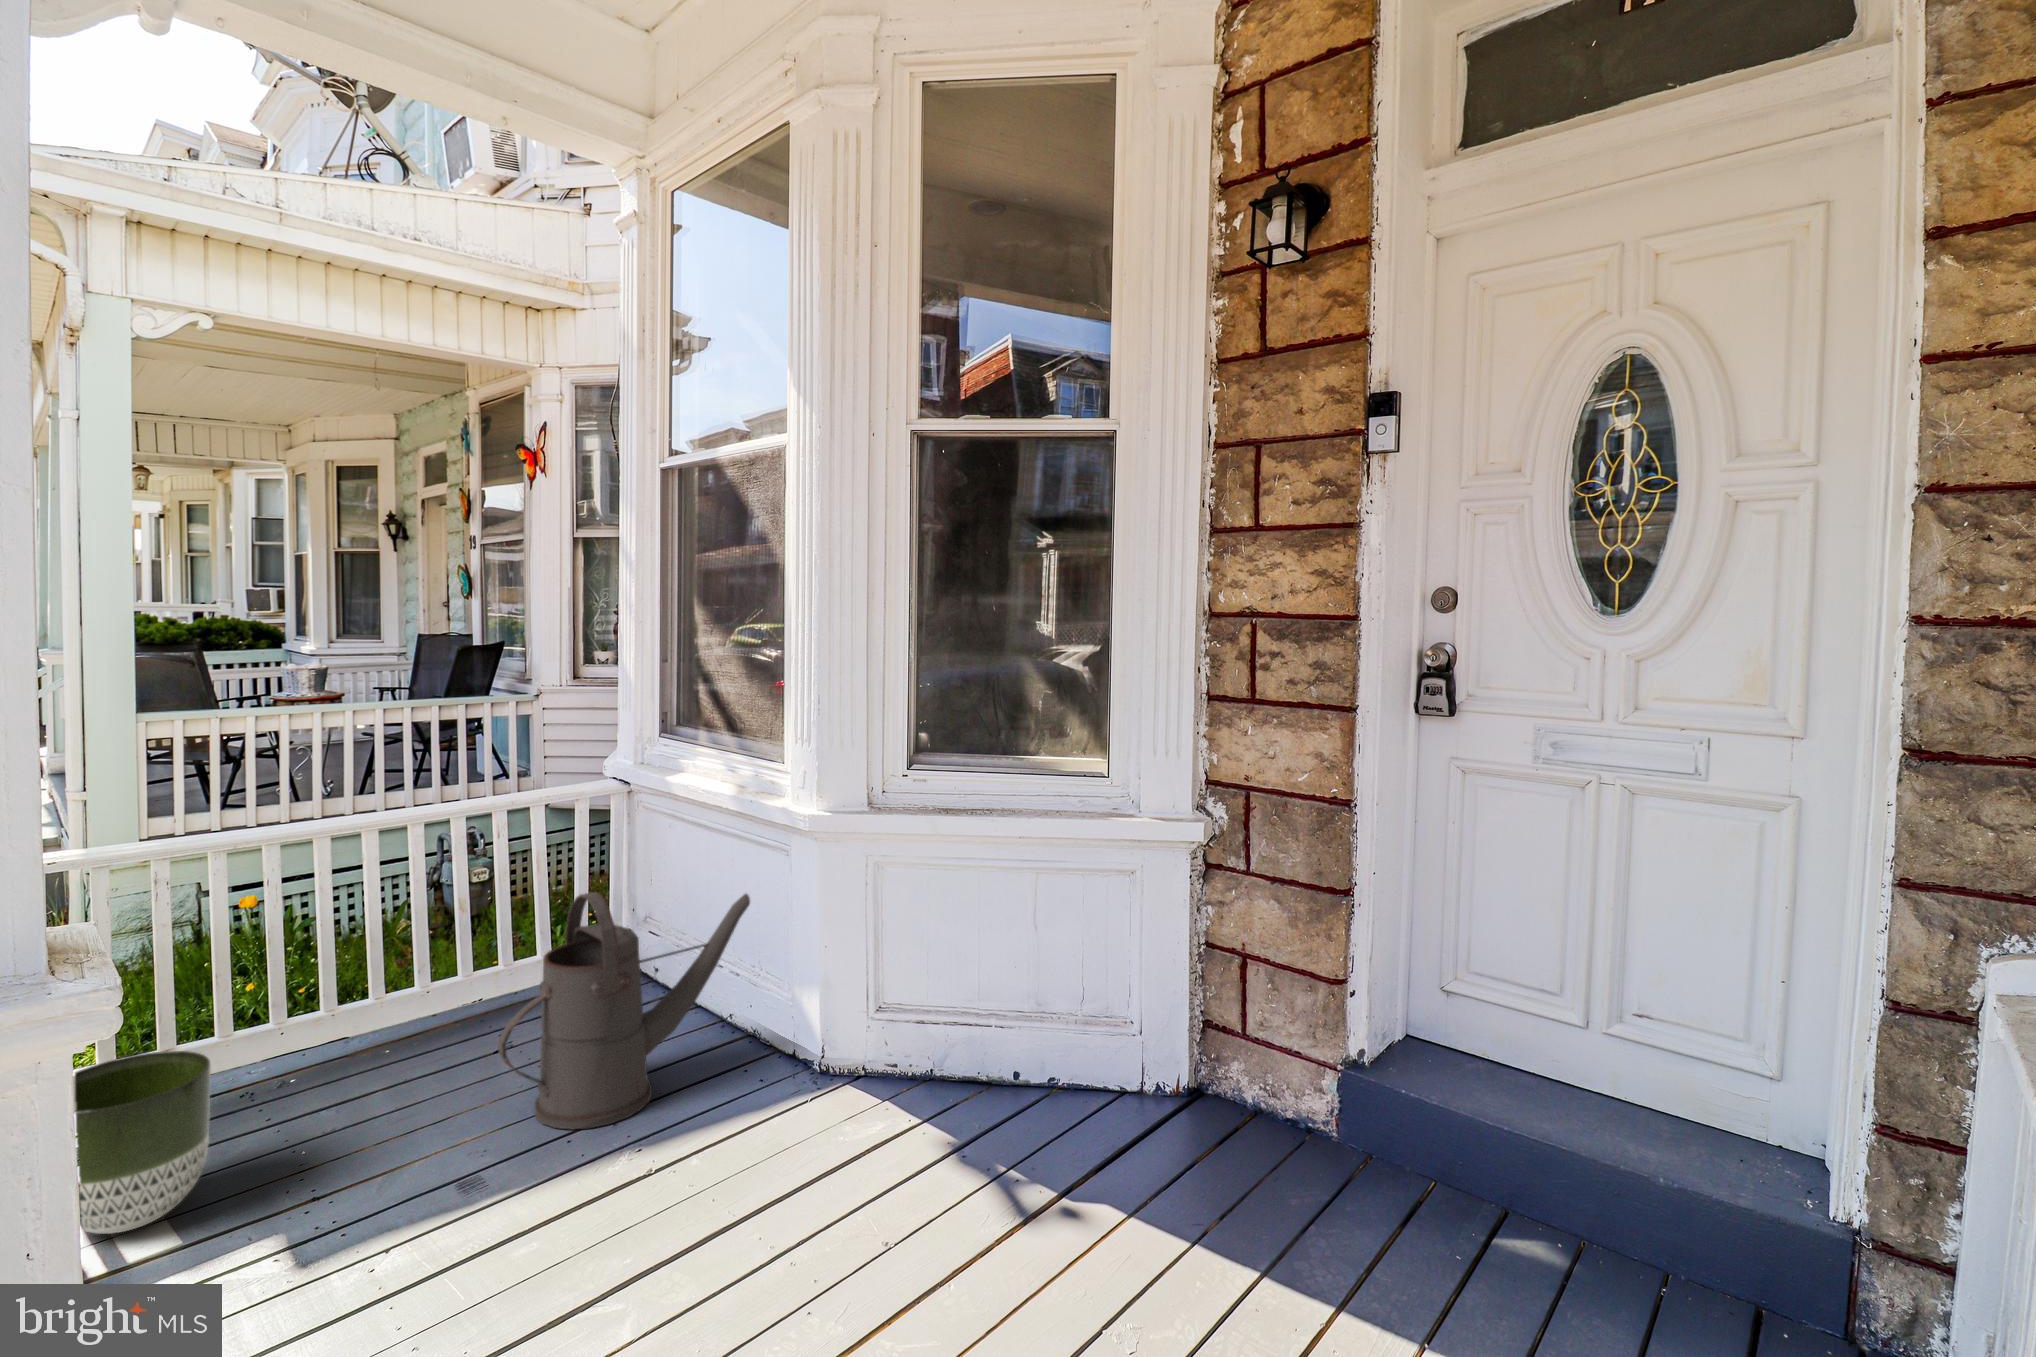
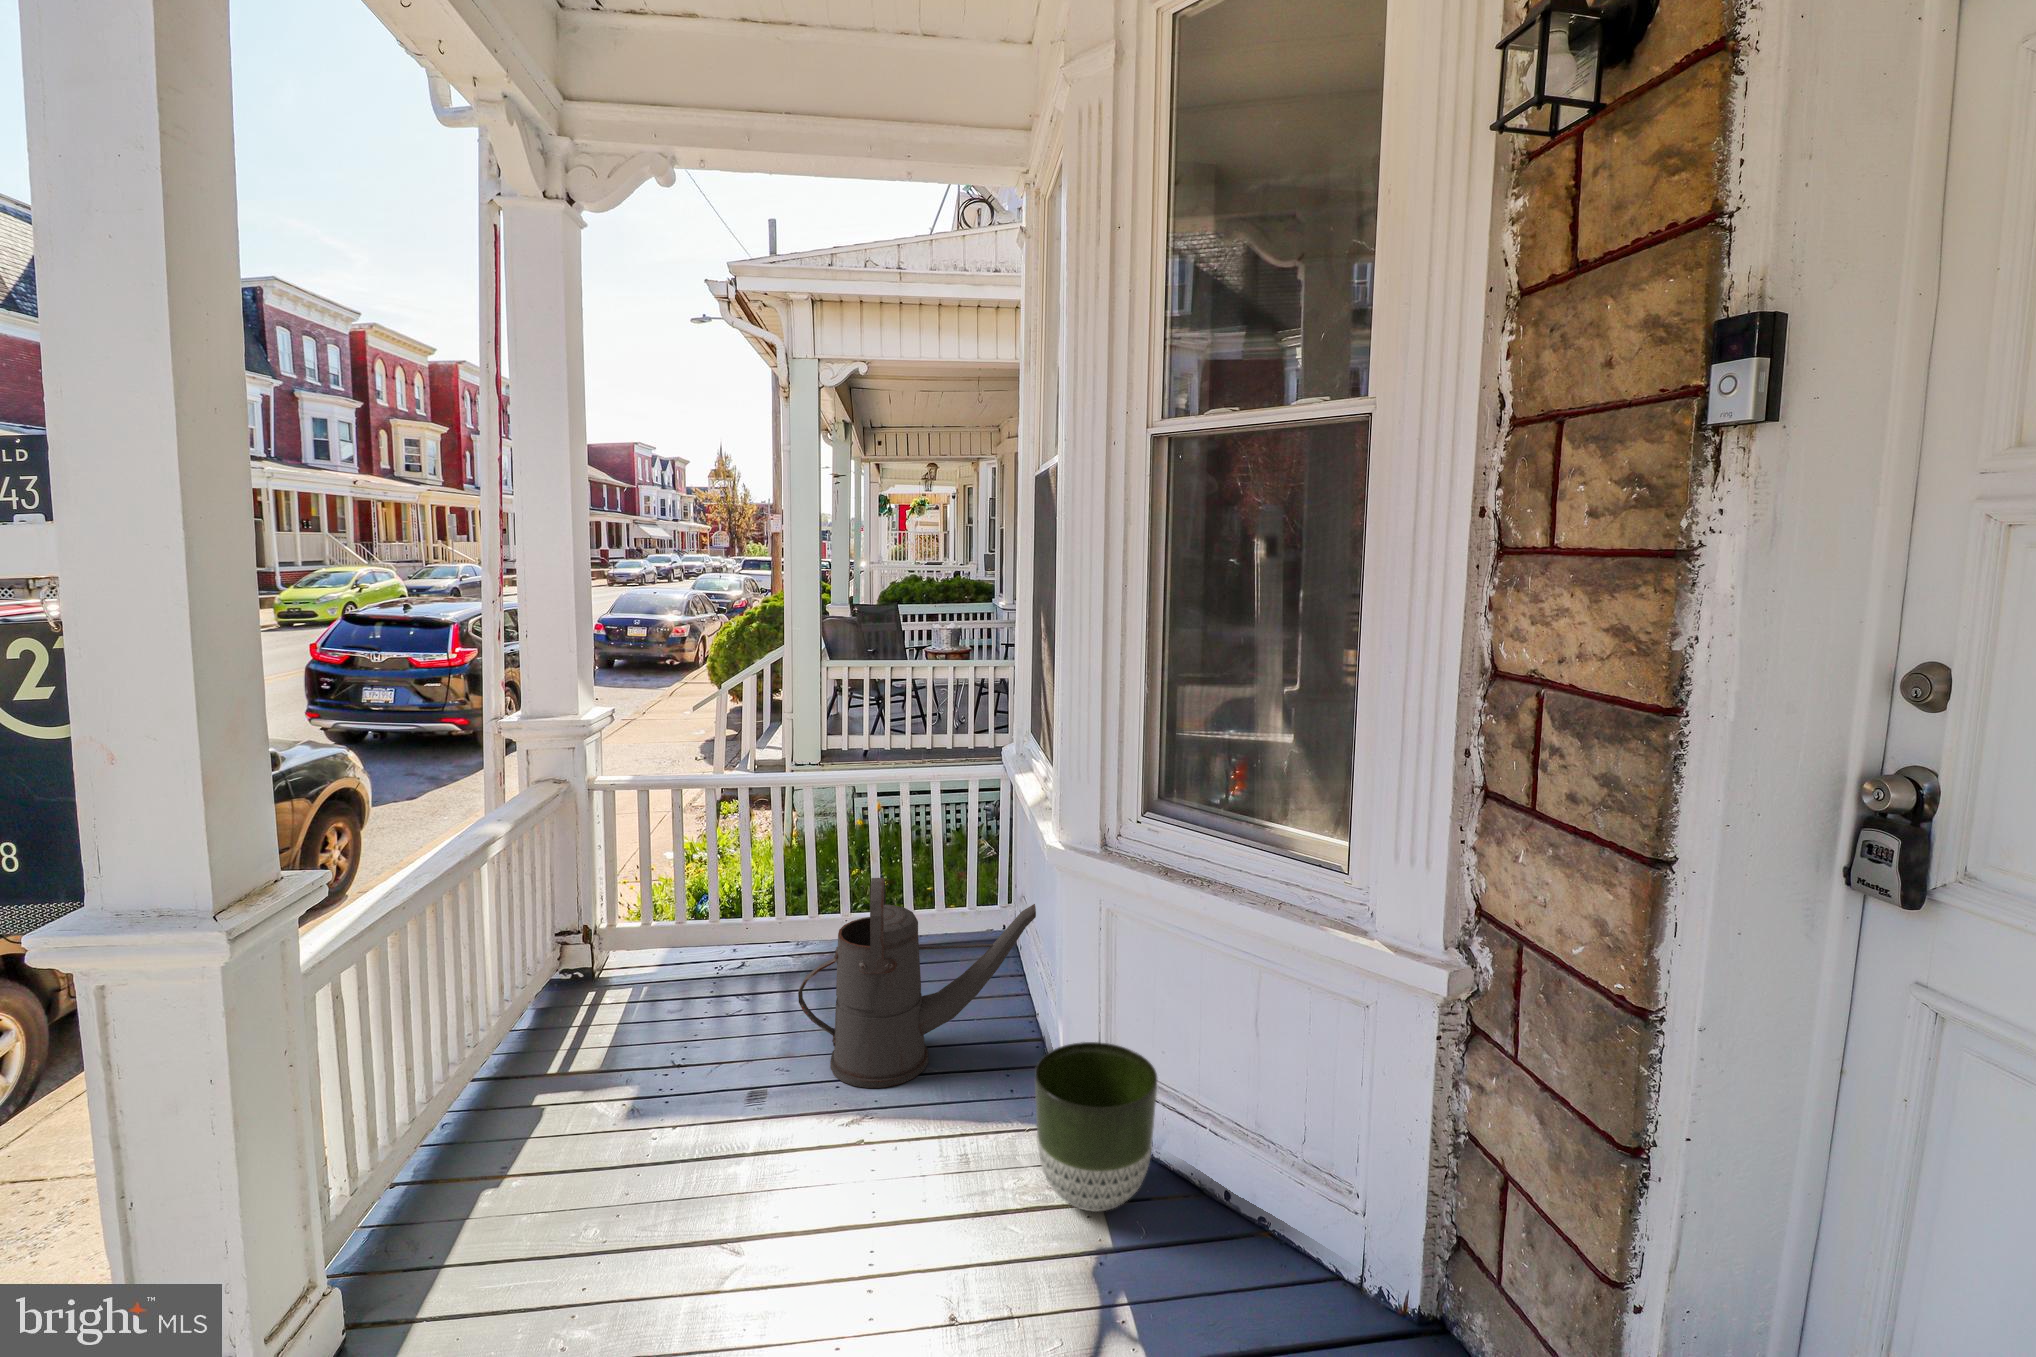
planter: present [75,1051,211,1234] -> present [1035,1042,1158,1212]

